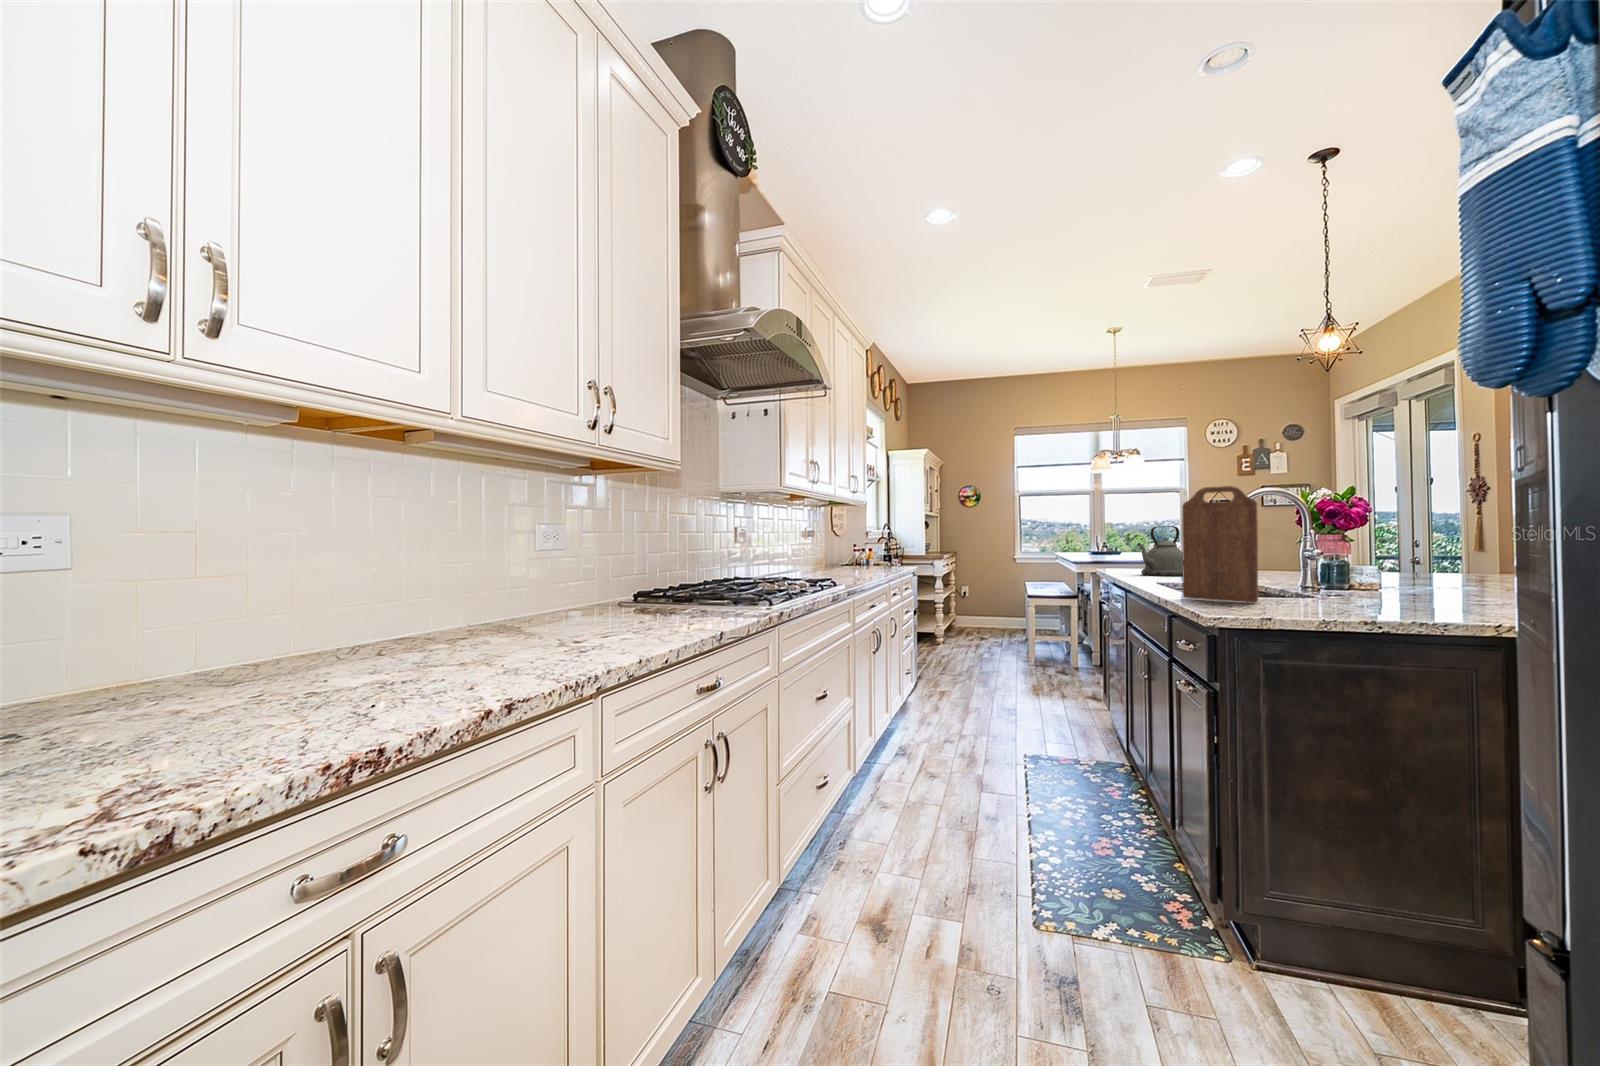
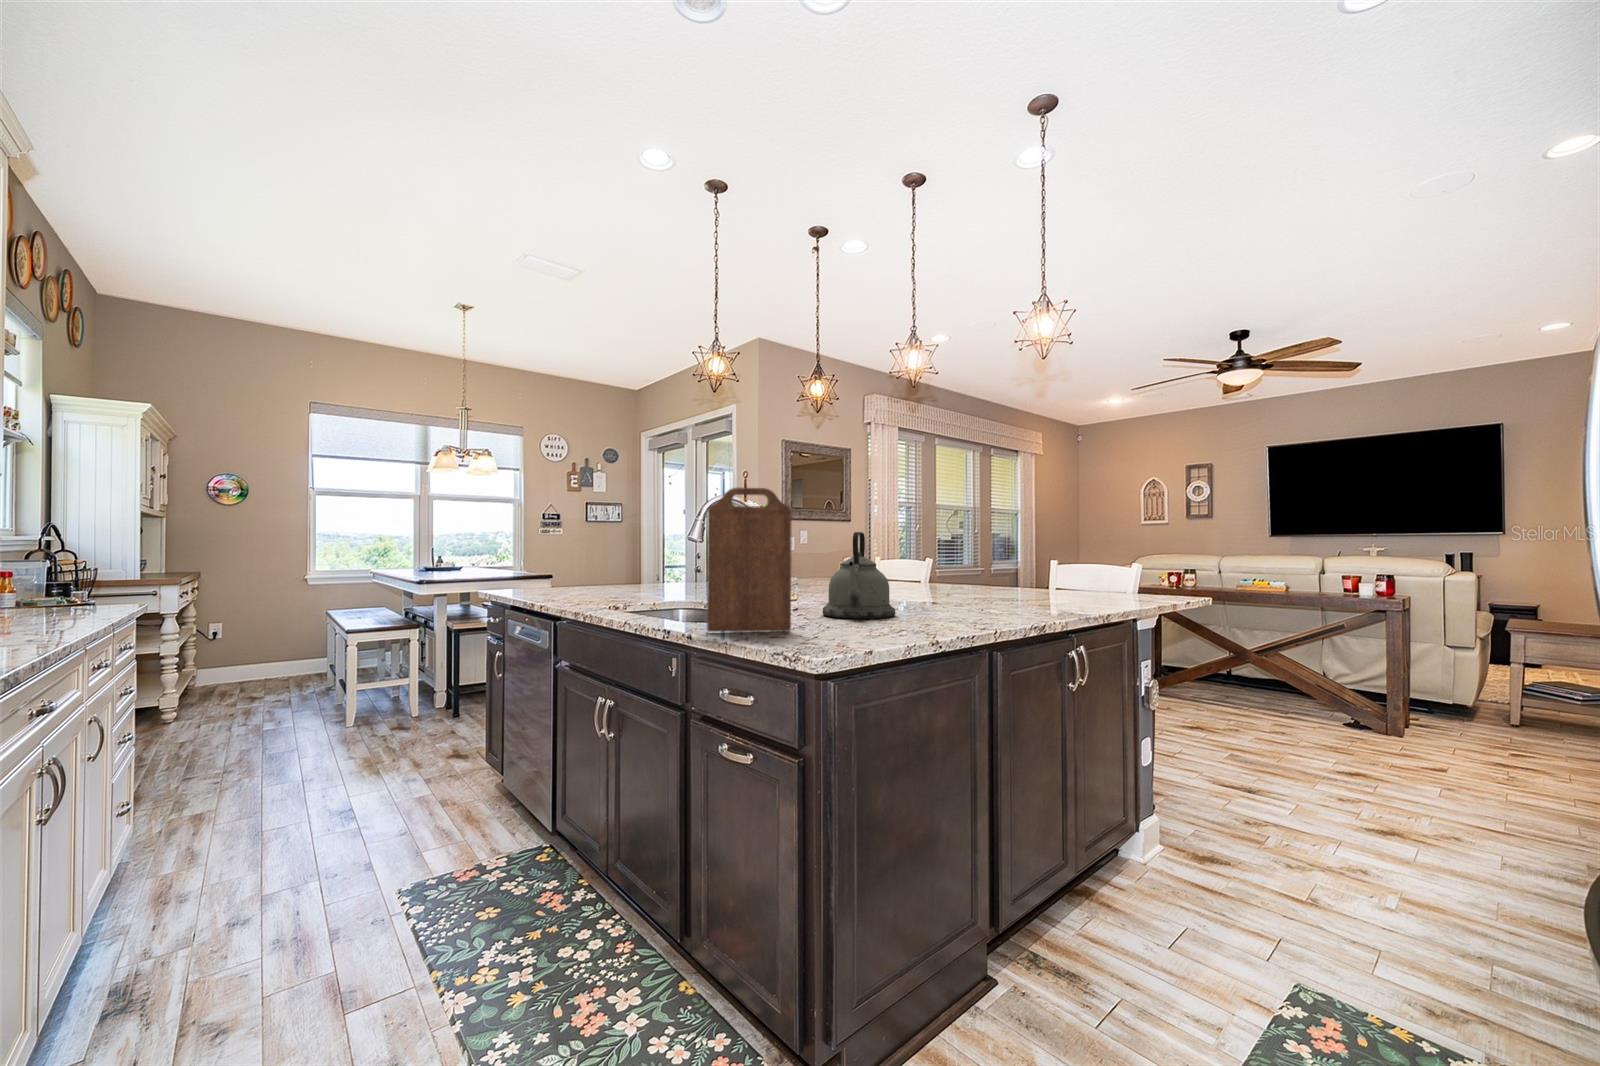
kettle: present [1138,526,1183,576] -> present [823,532,895,619]

